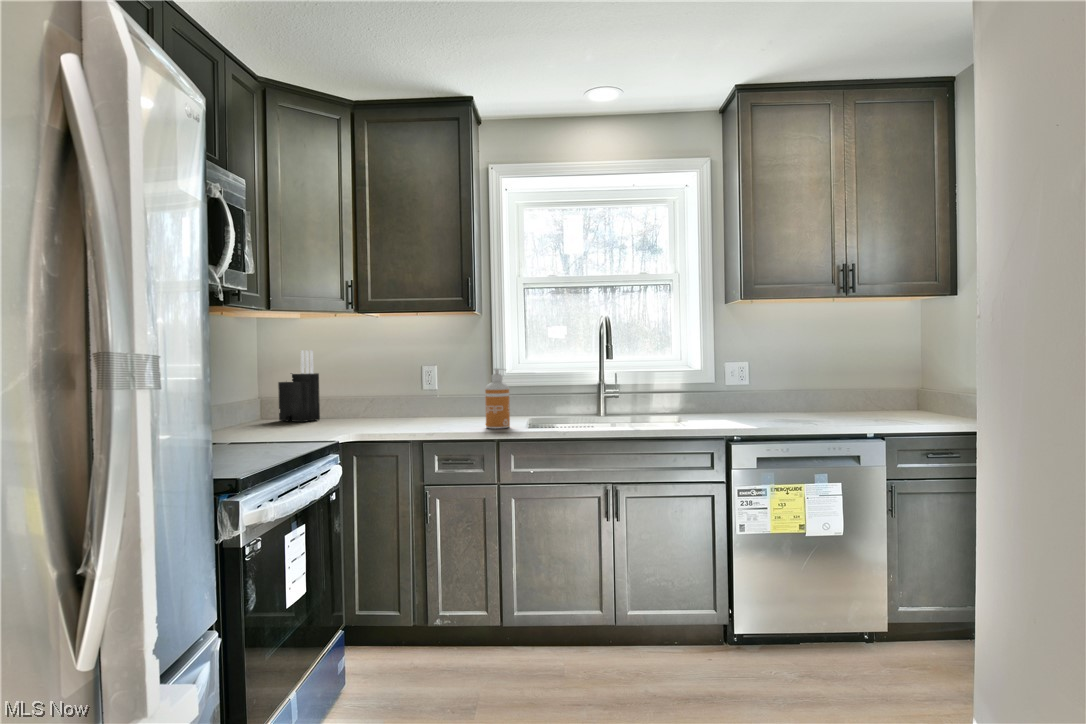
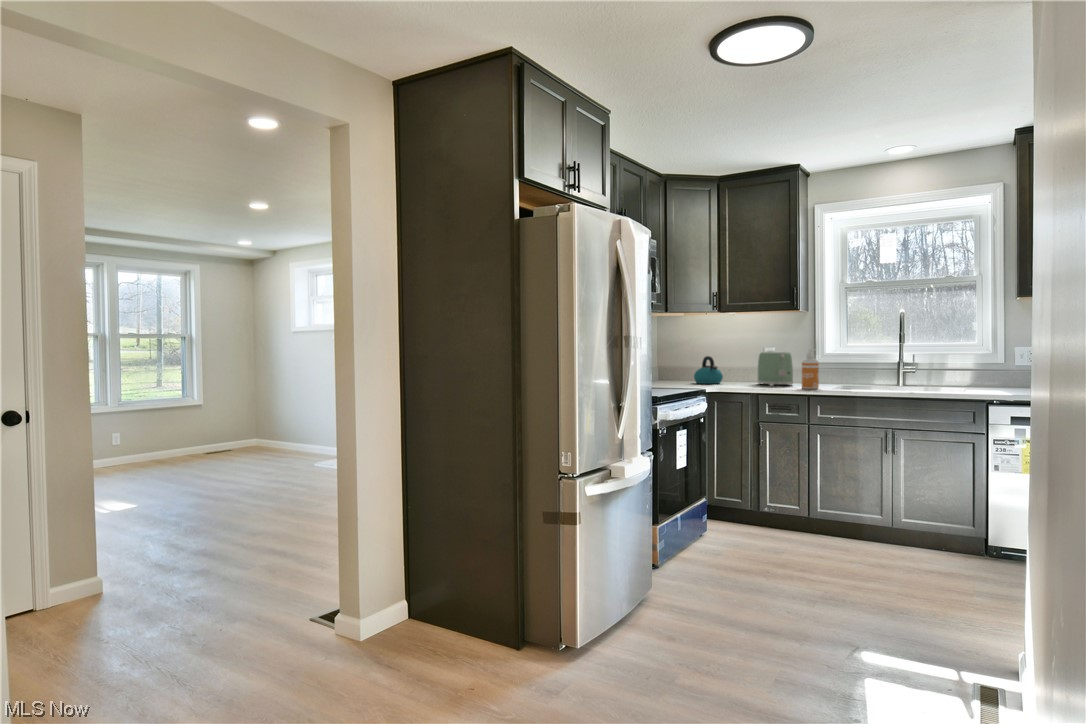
knife block: present [278,350,320,422] -> none [670,337,695,382]
toaster: none [415,371,467,424] -> present [758,351,793,386]
kettle: none [317,380,363,424] -> present [694,356,723,384]

